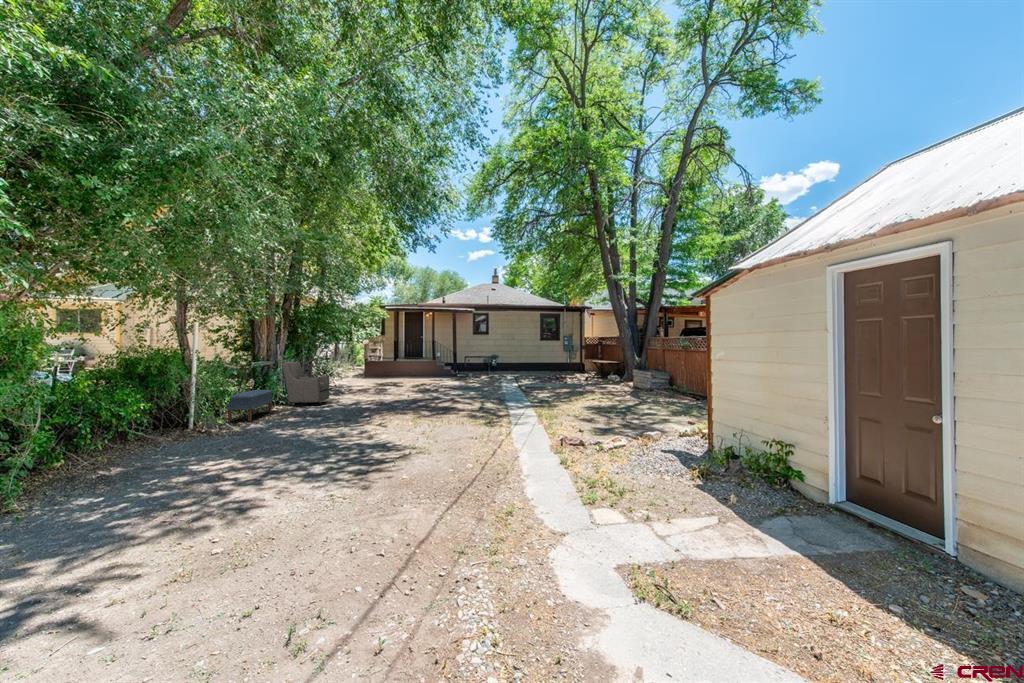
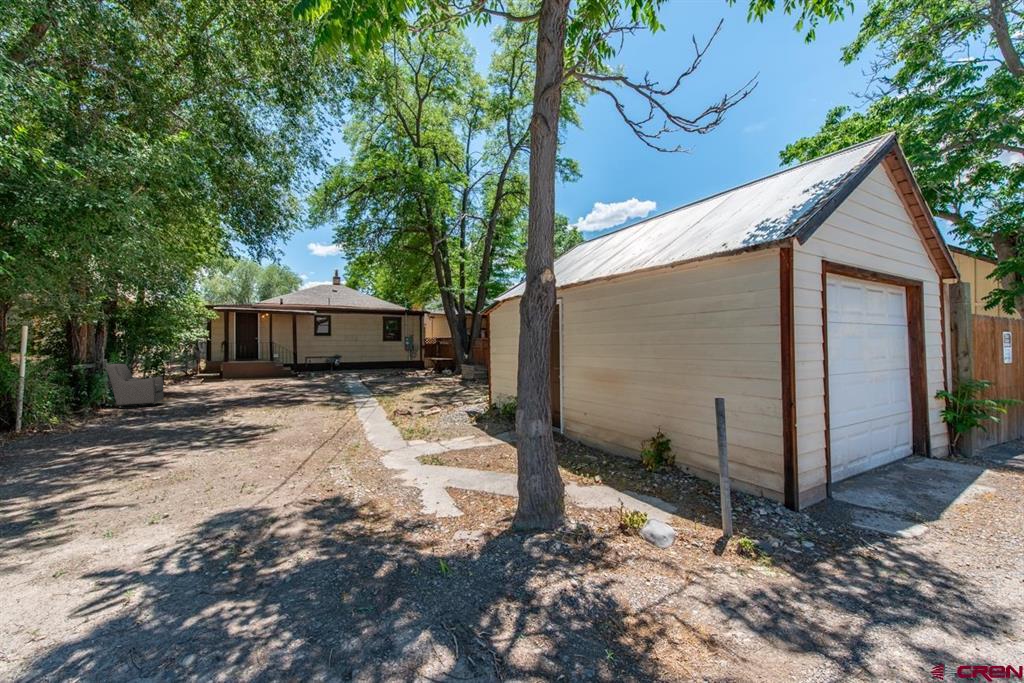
bench: present [227,390,273,422] -> none [47,392,99,426]

